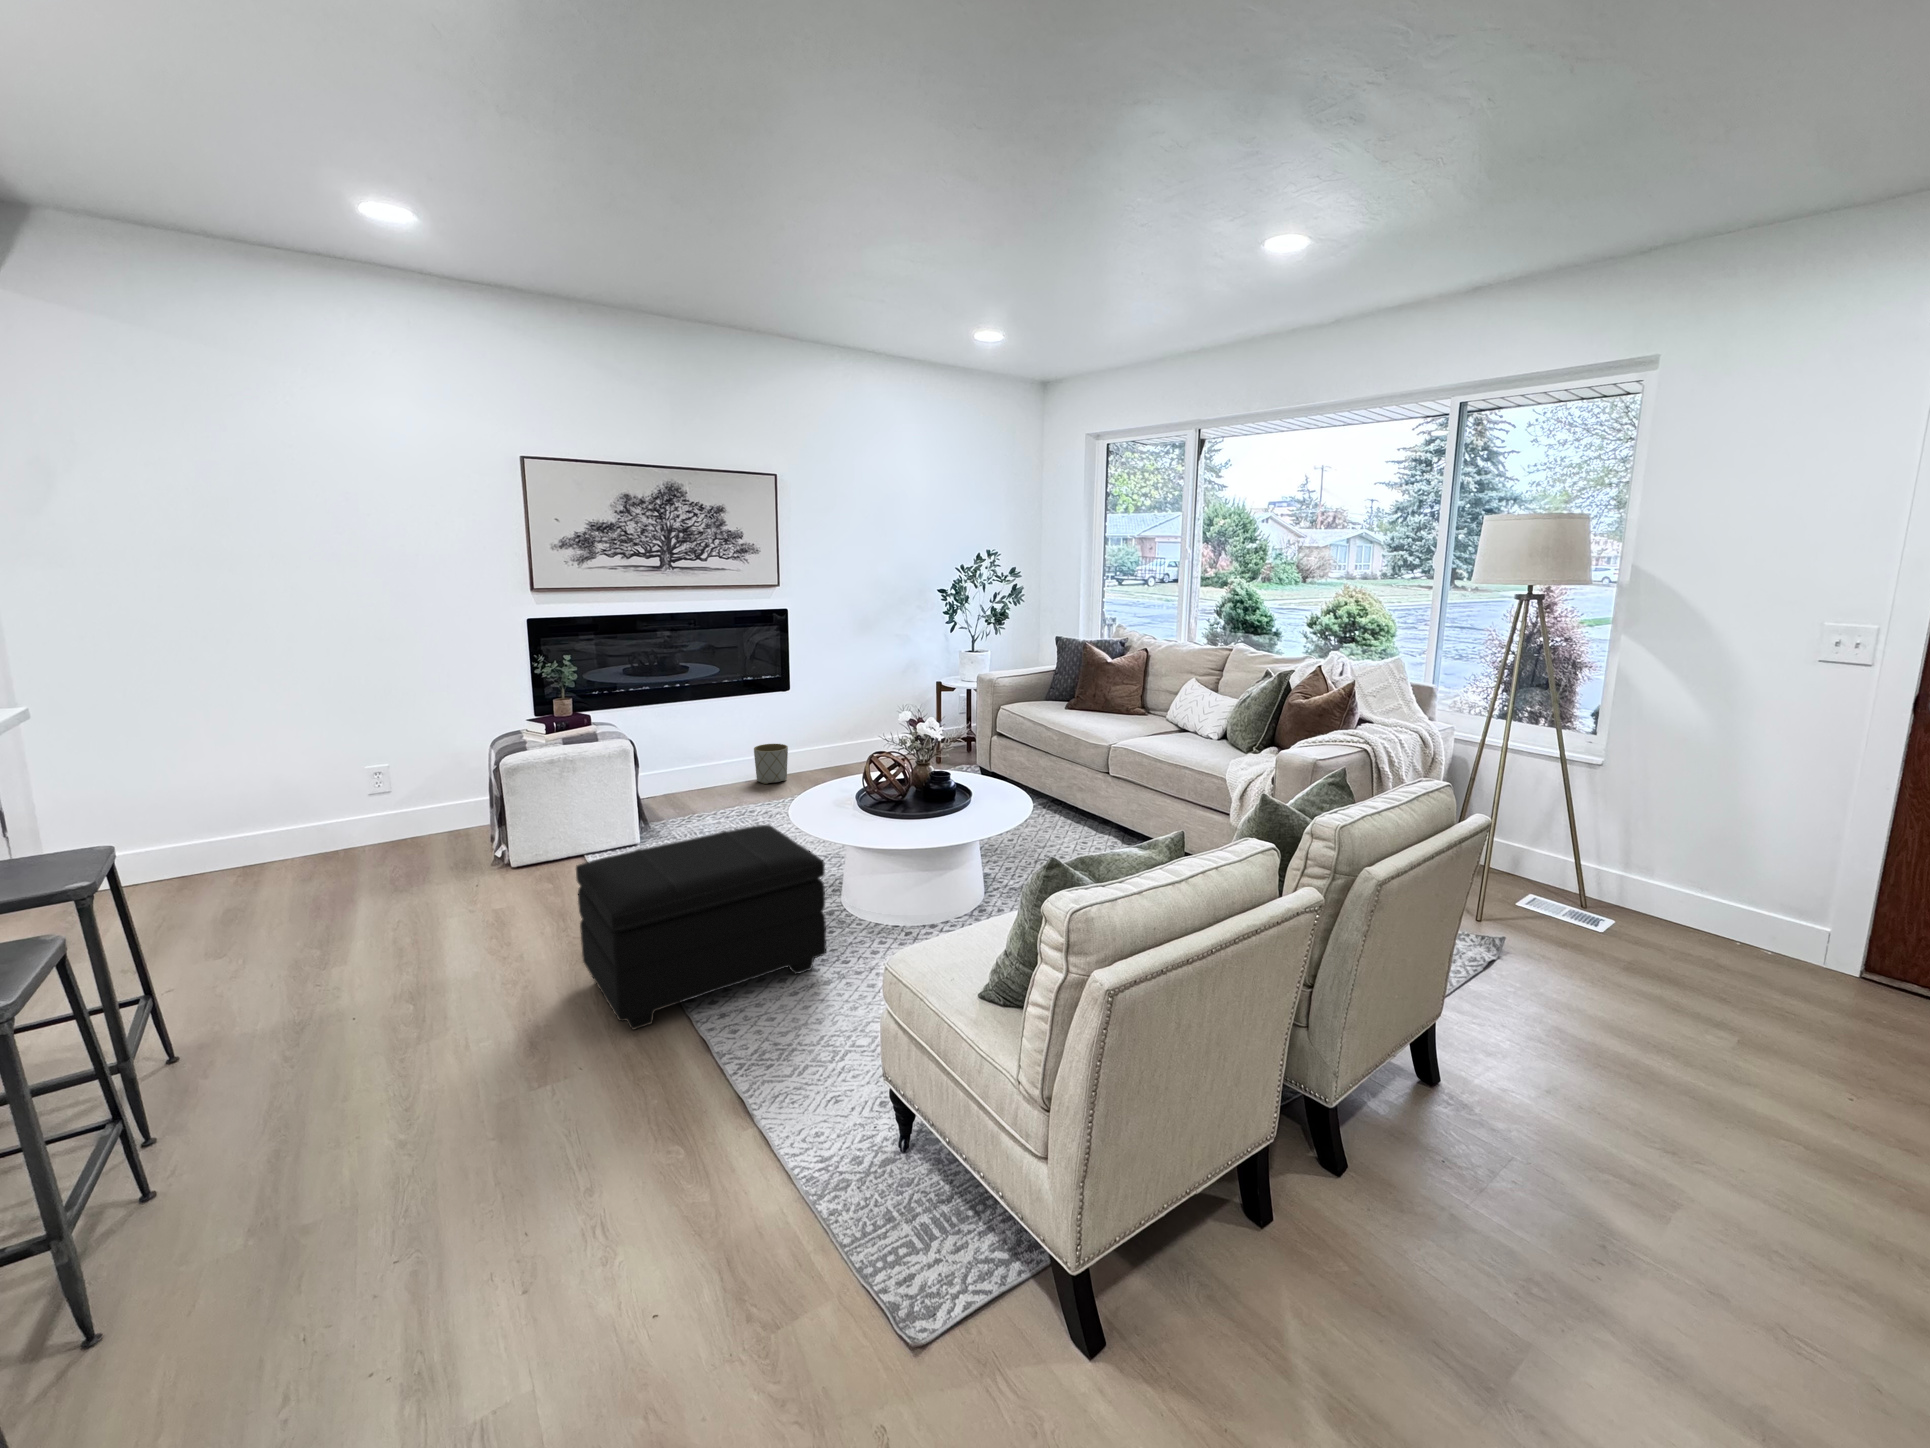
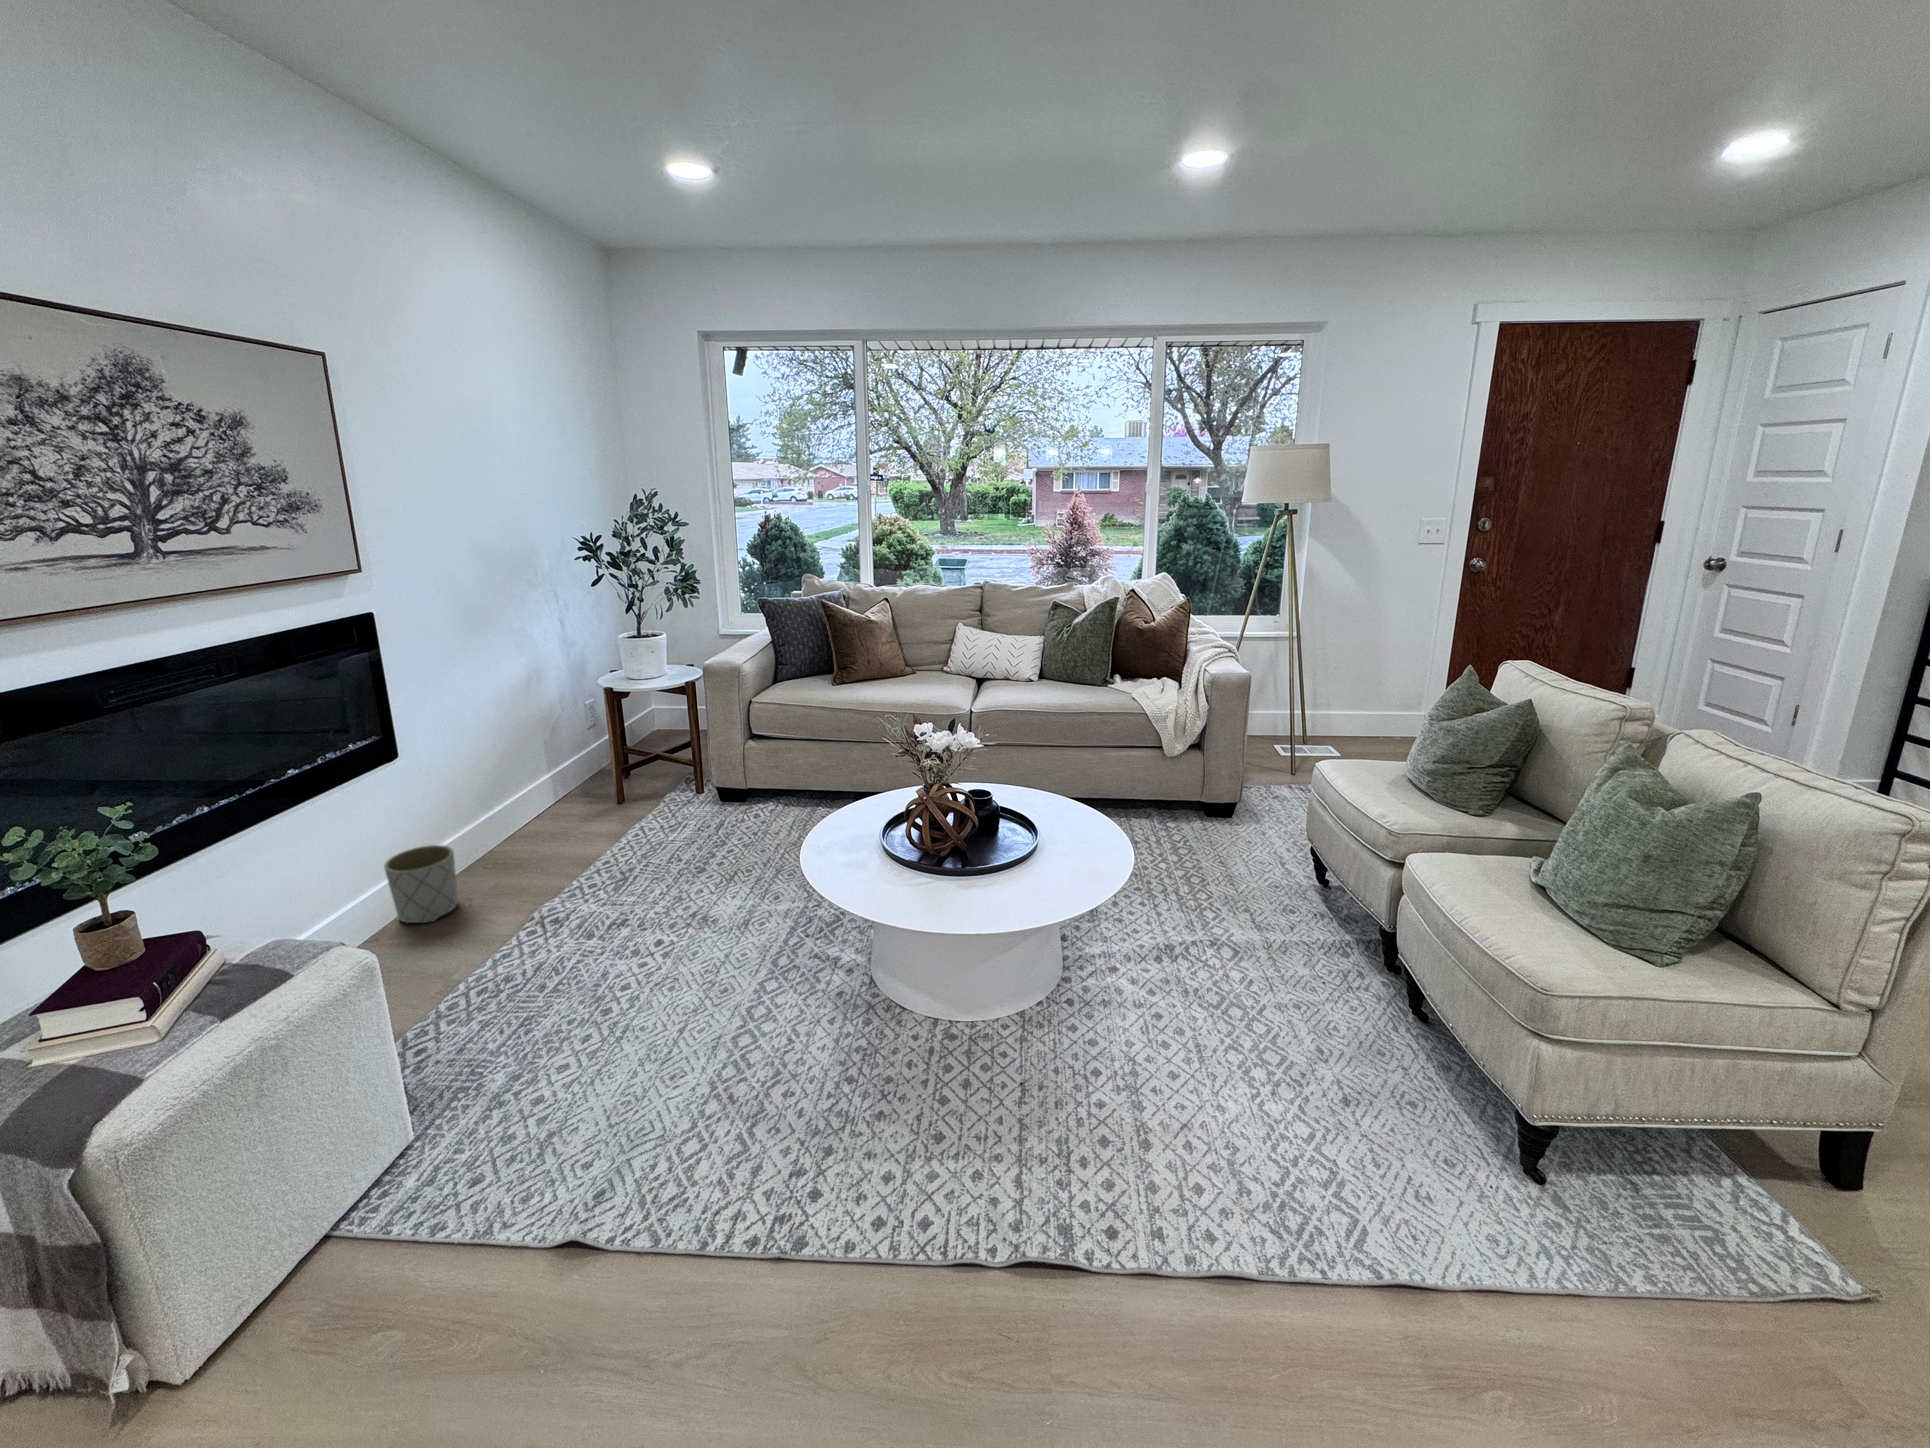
footstool: present [576,825,826,1030] -> none [908,949,1197,1356]

